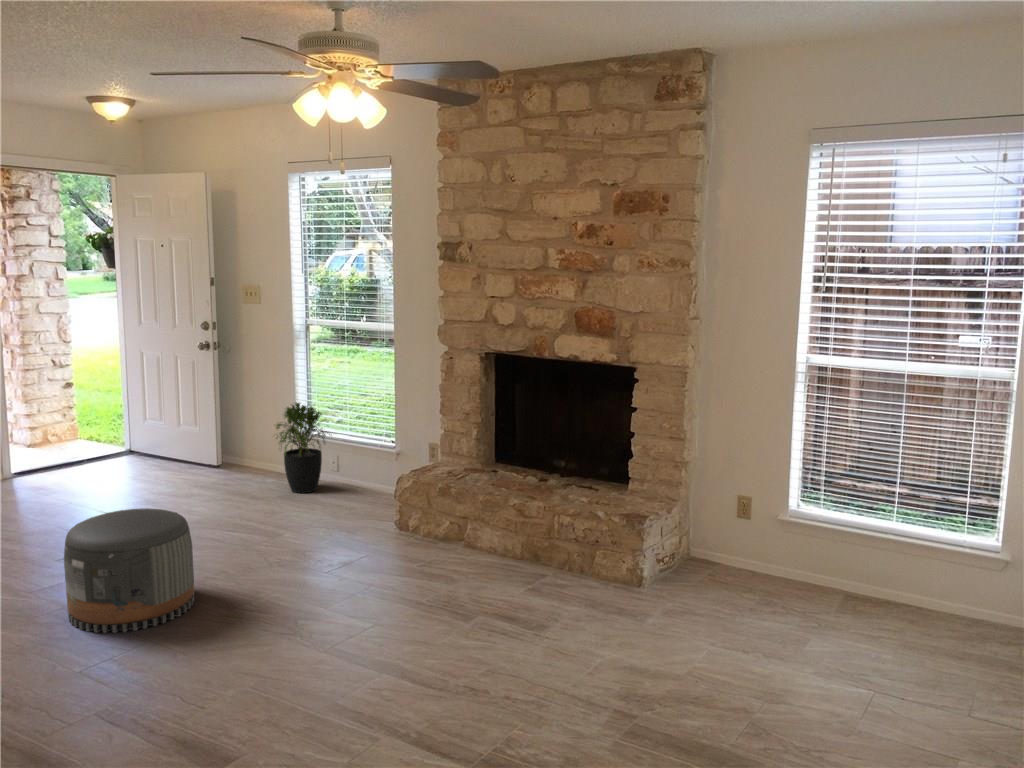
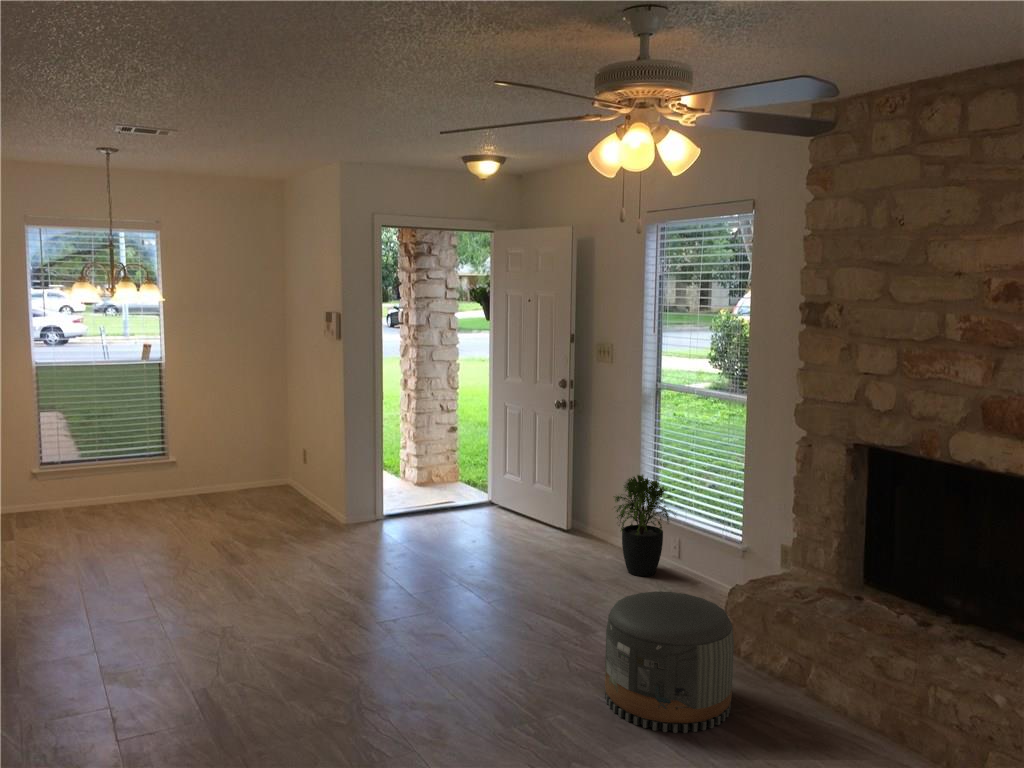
pouf: present [64,508,195,633] -> present [605,591,734,733]

